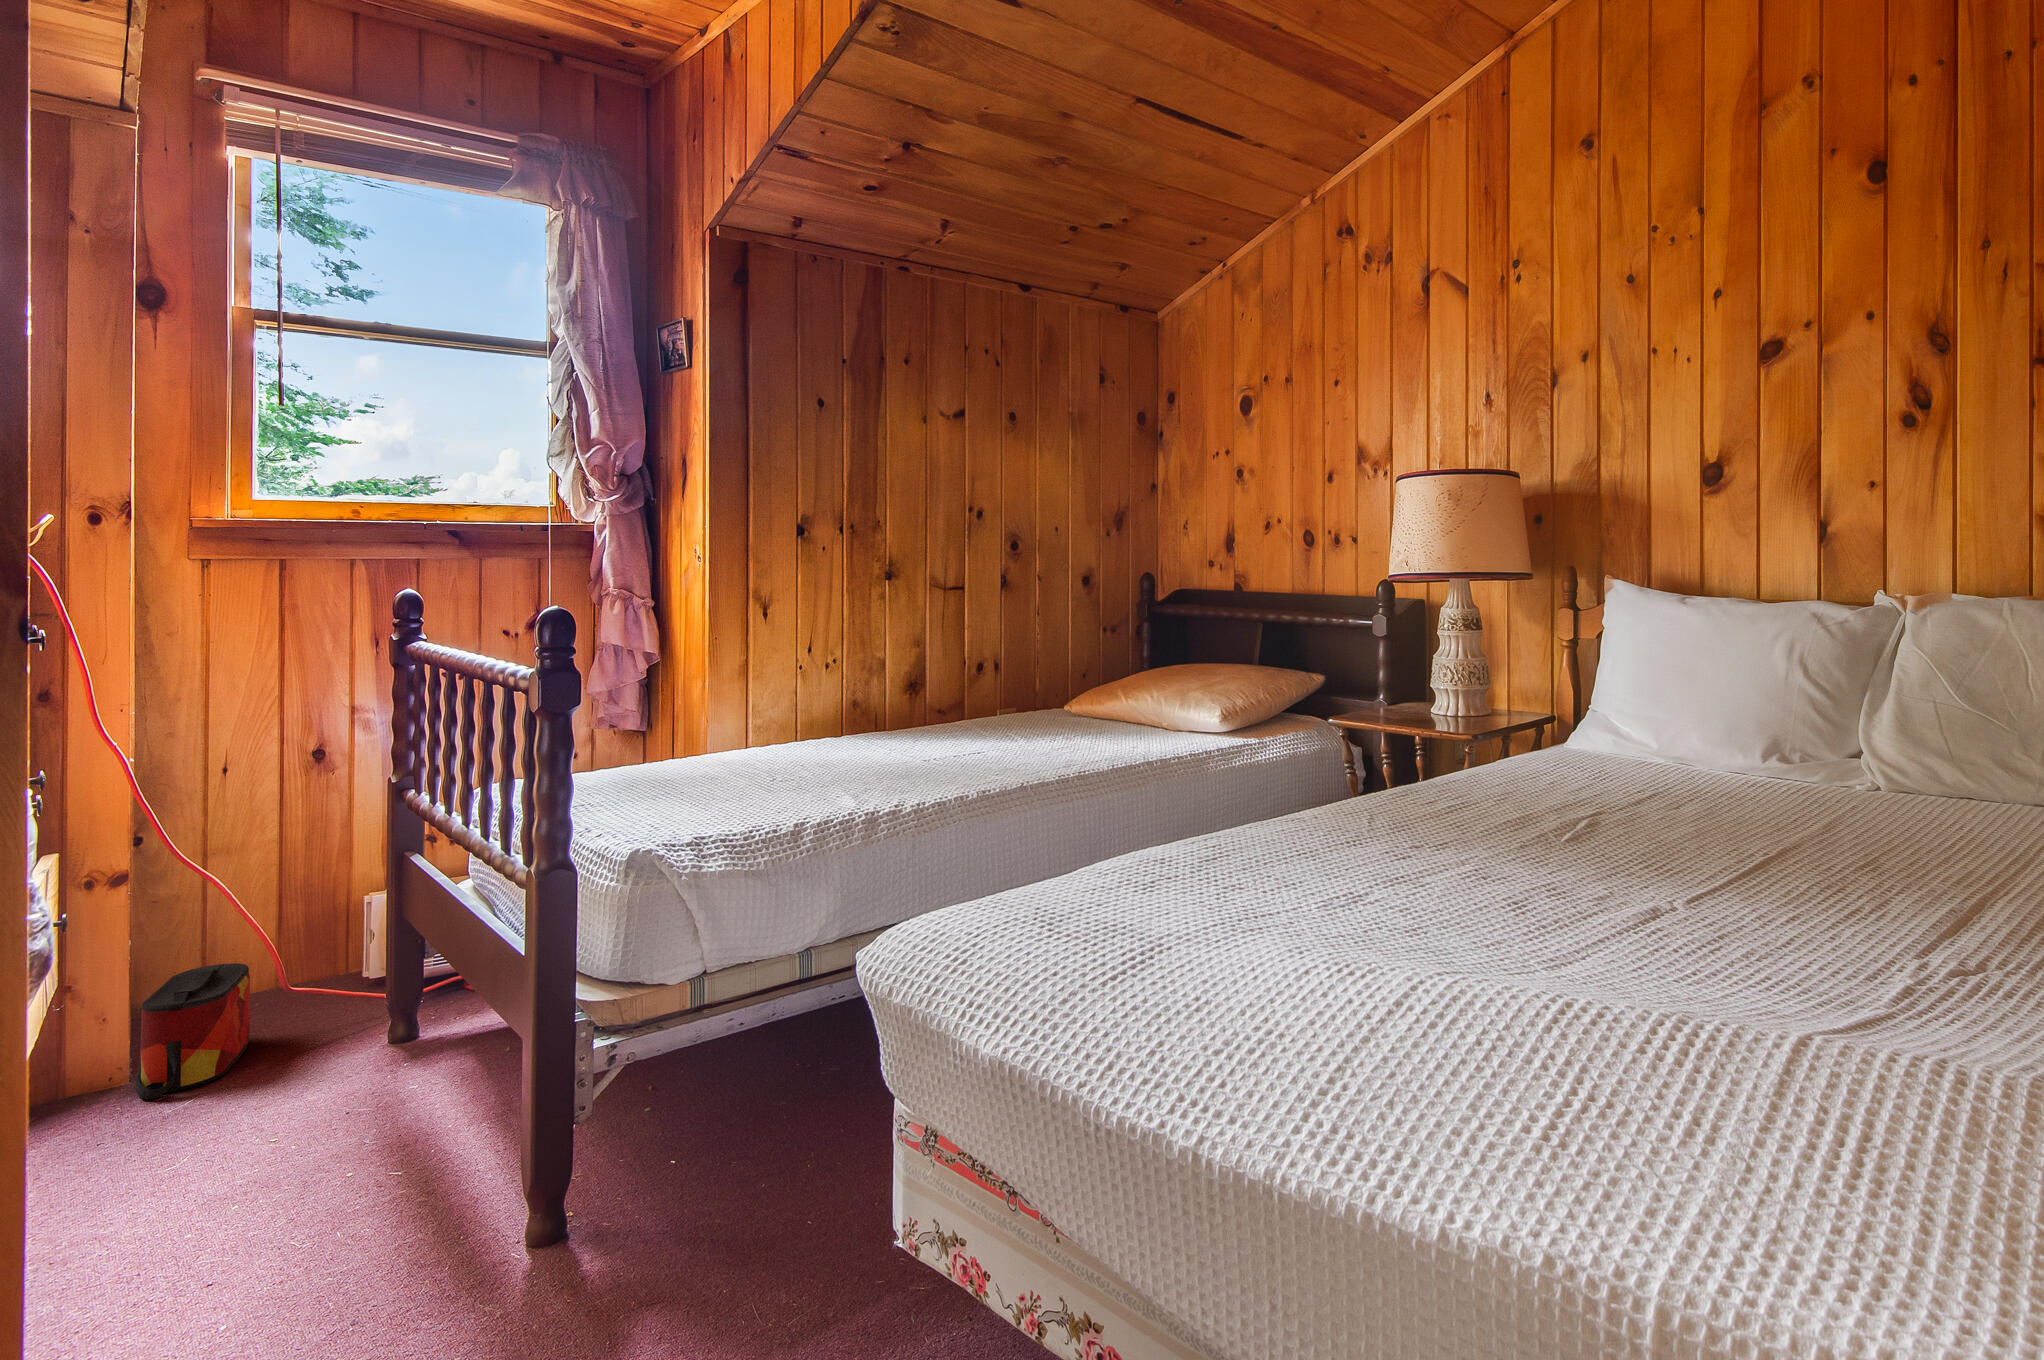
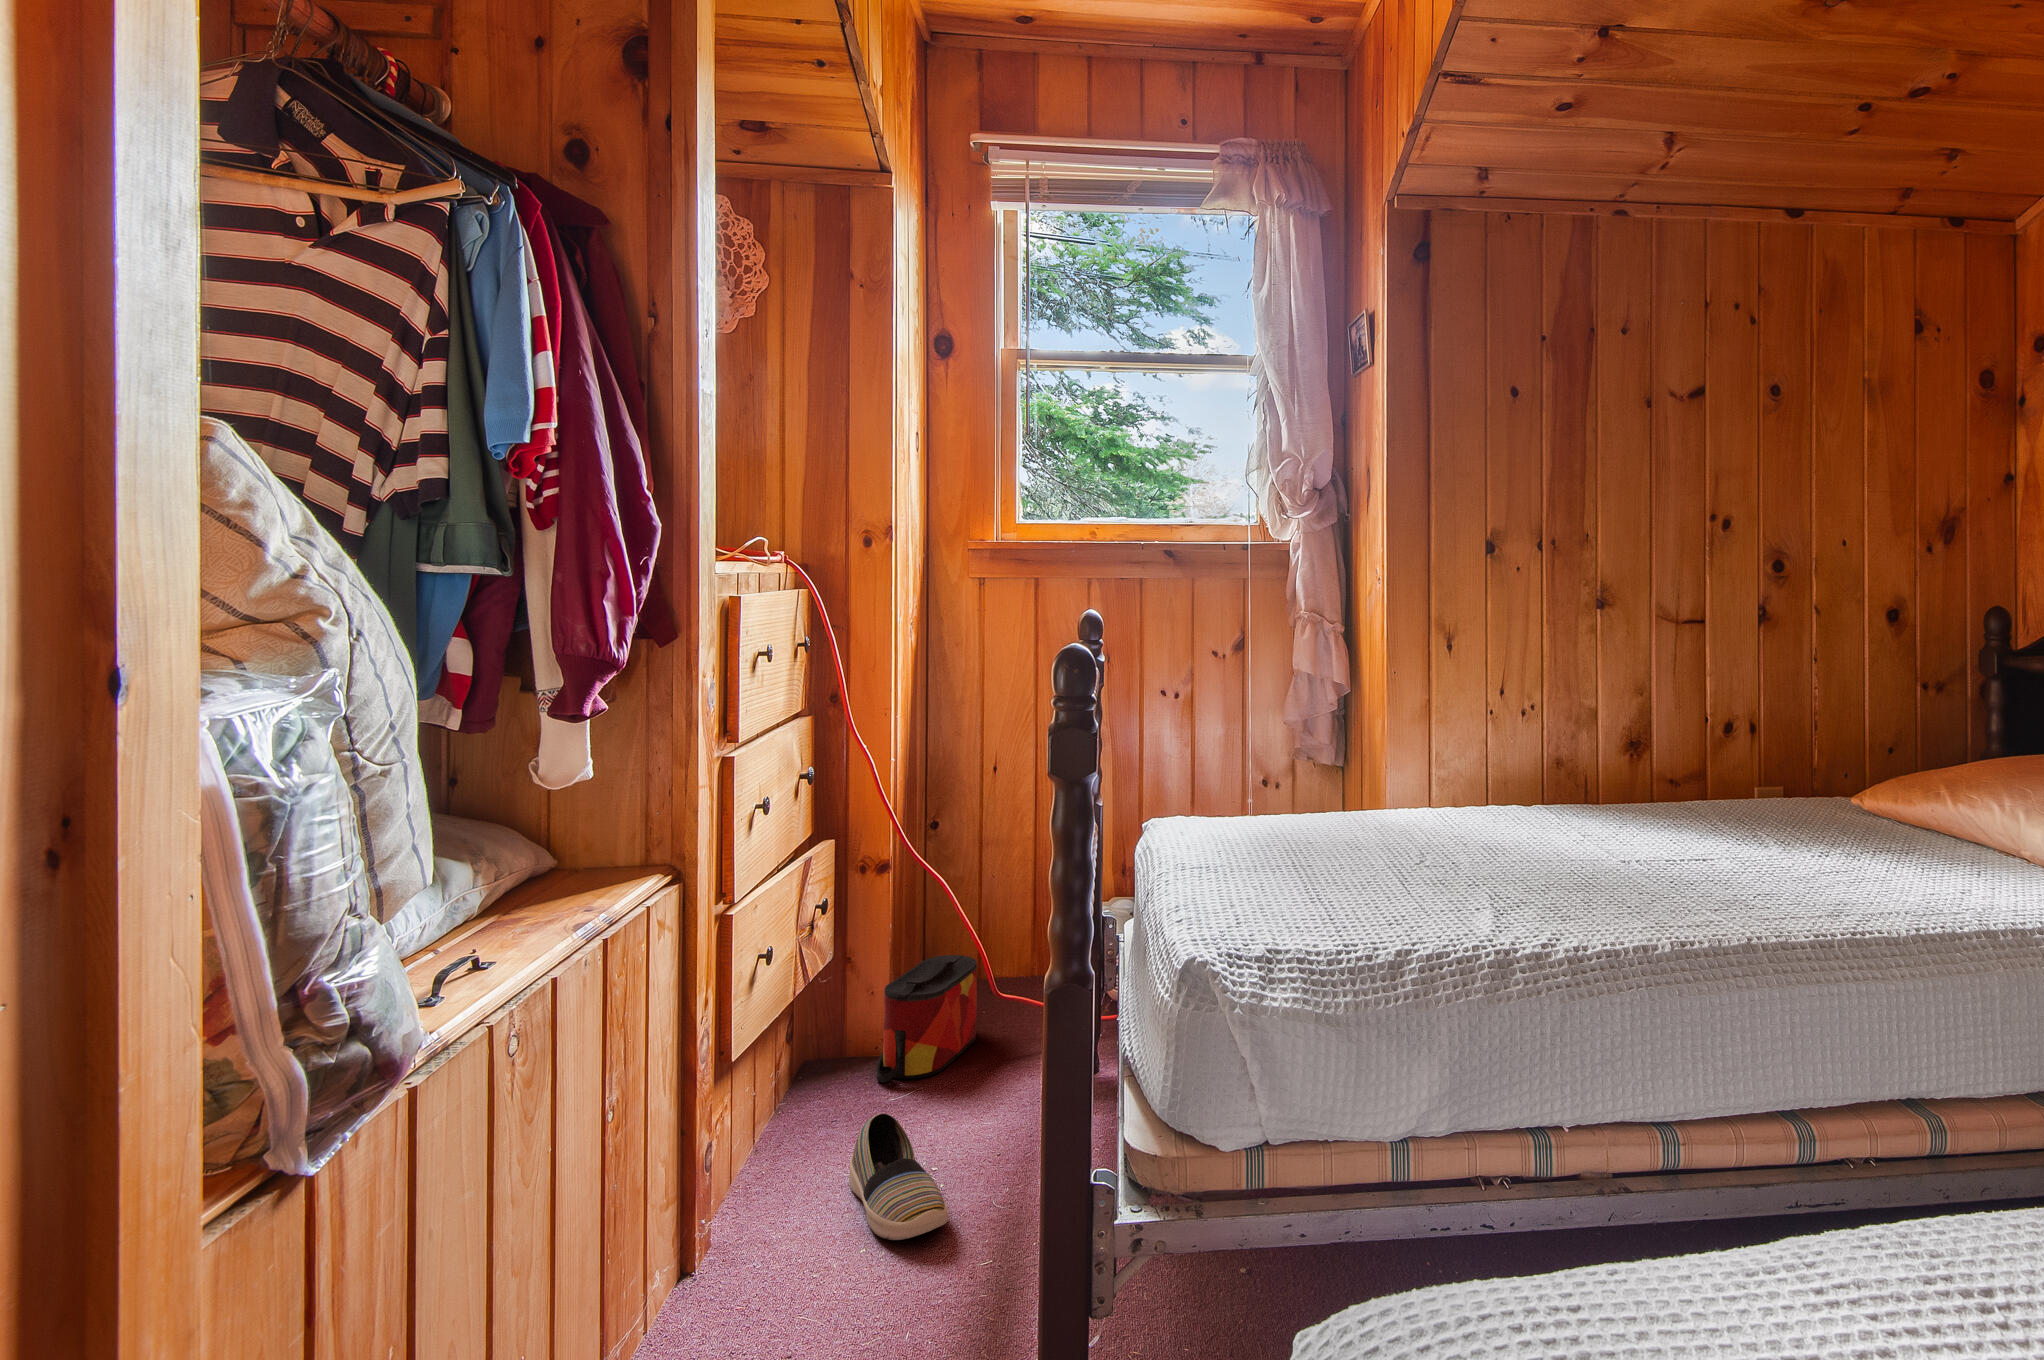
shoe: none [179,1095,335,1187] -> present [849,1113,948,1240]

